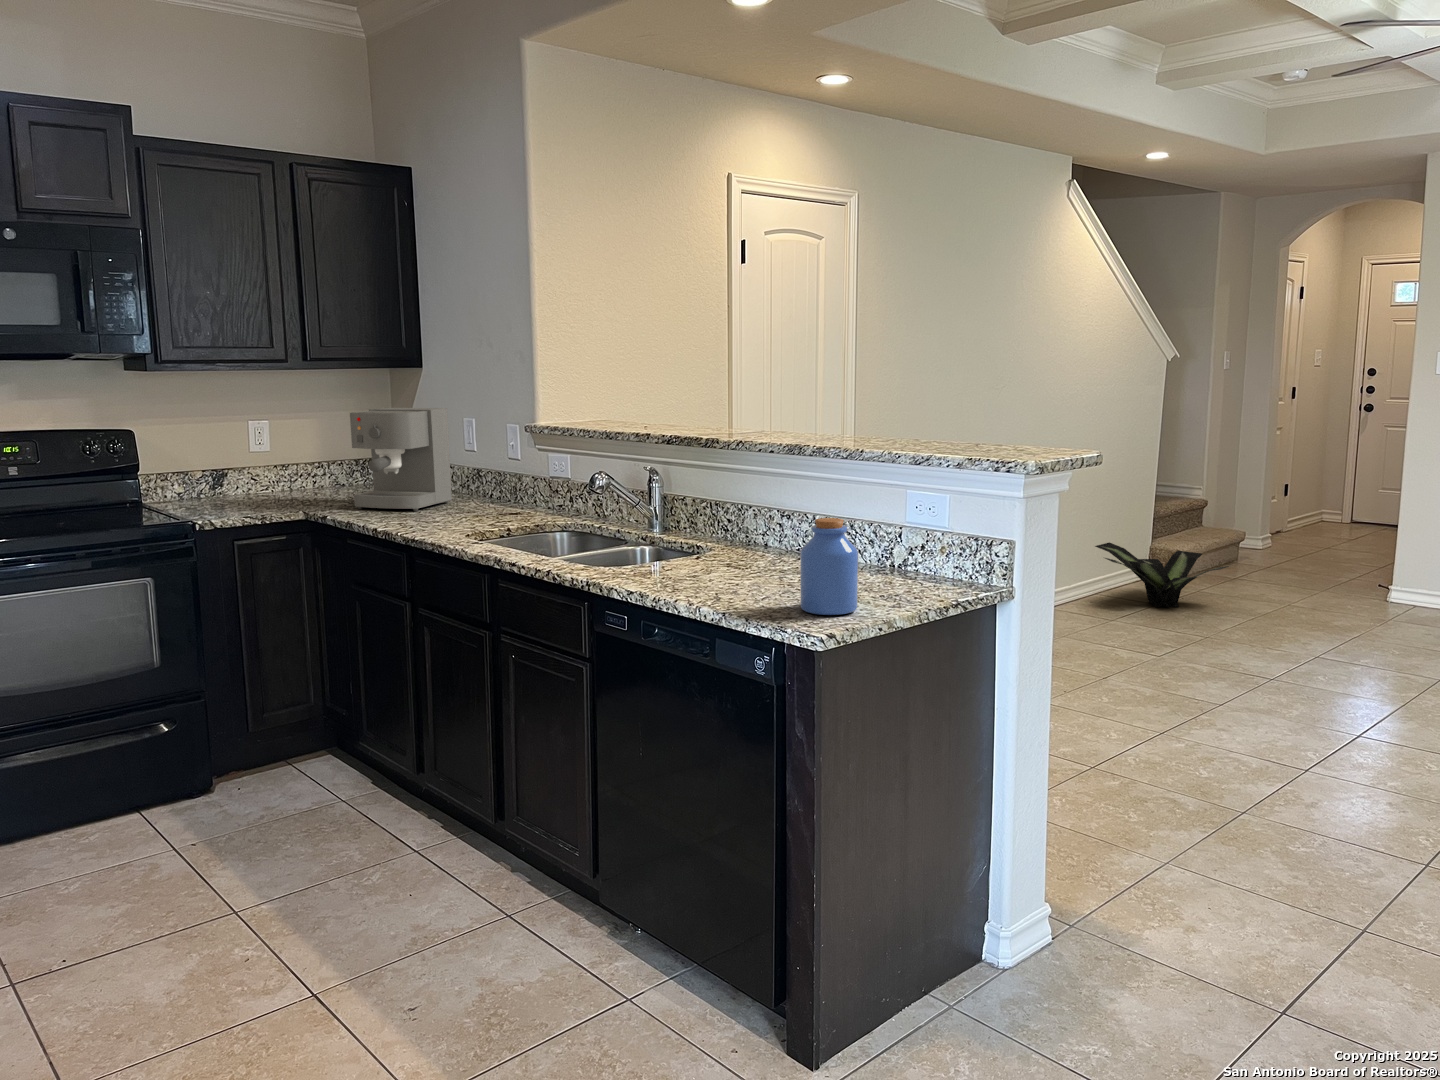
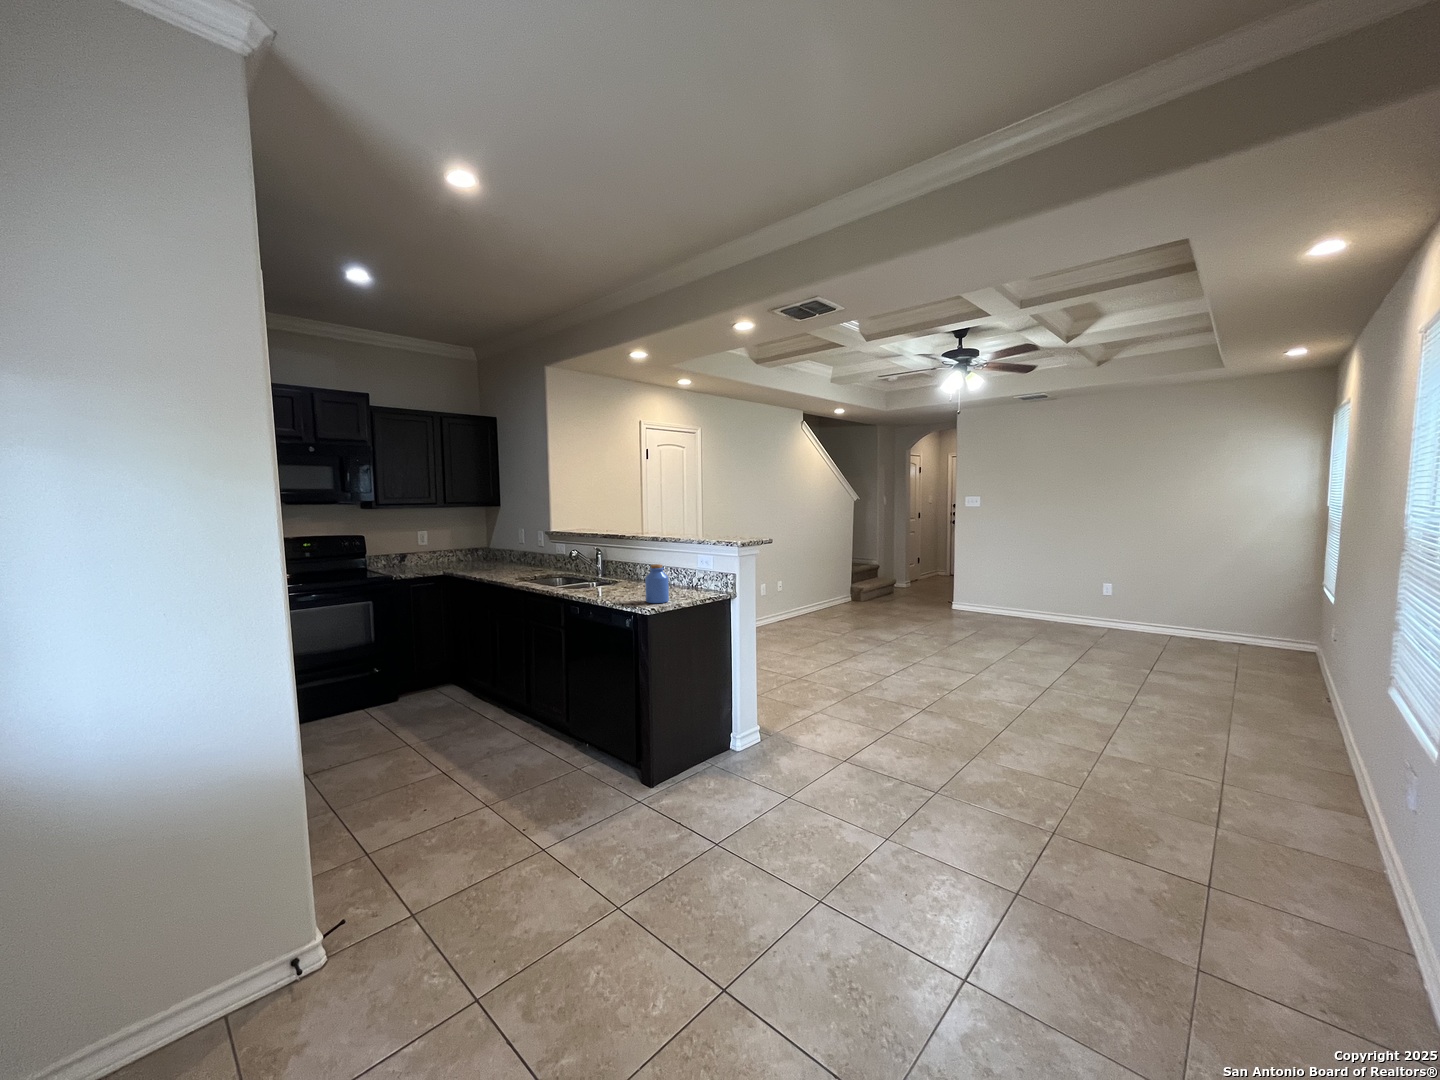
coffee maker: present [350,408,452,511] -> none [466,524,513,570]
potted plant: present [1095,542,1229,608] -> none [821,585,879,614]

